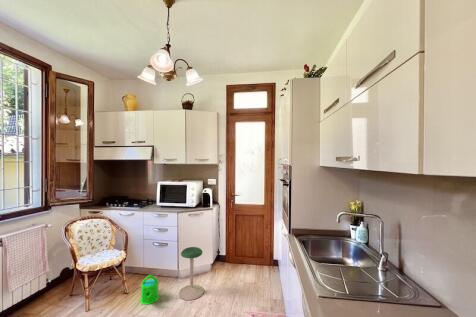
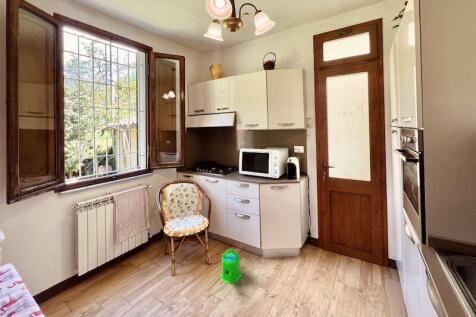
stool: present [179,247,204,301] -> none [263,224,295,292]

